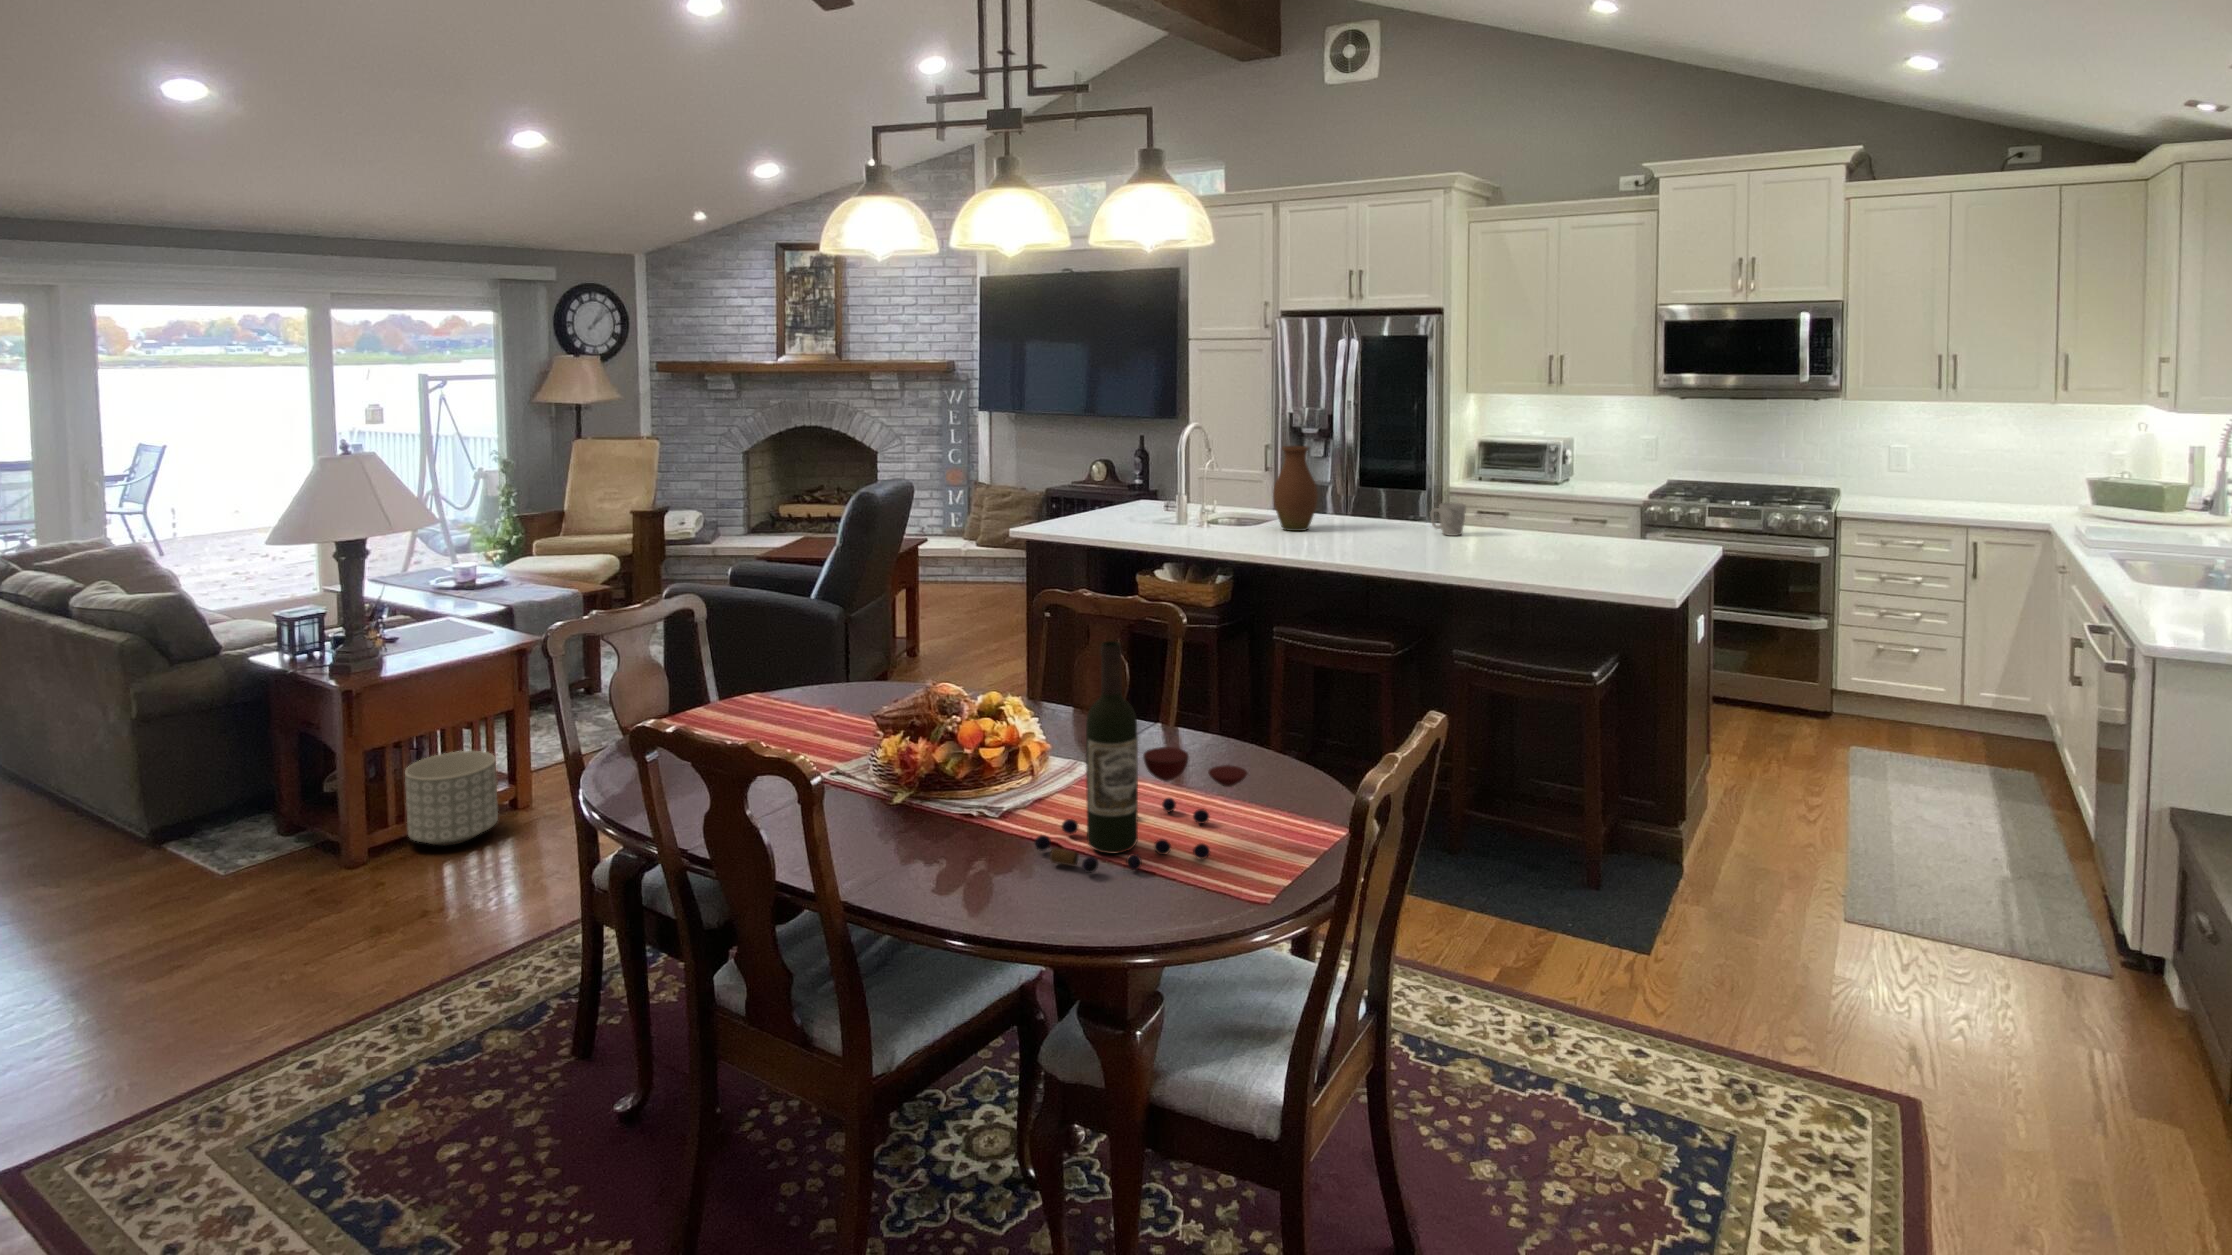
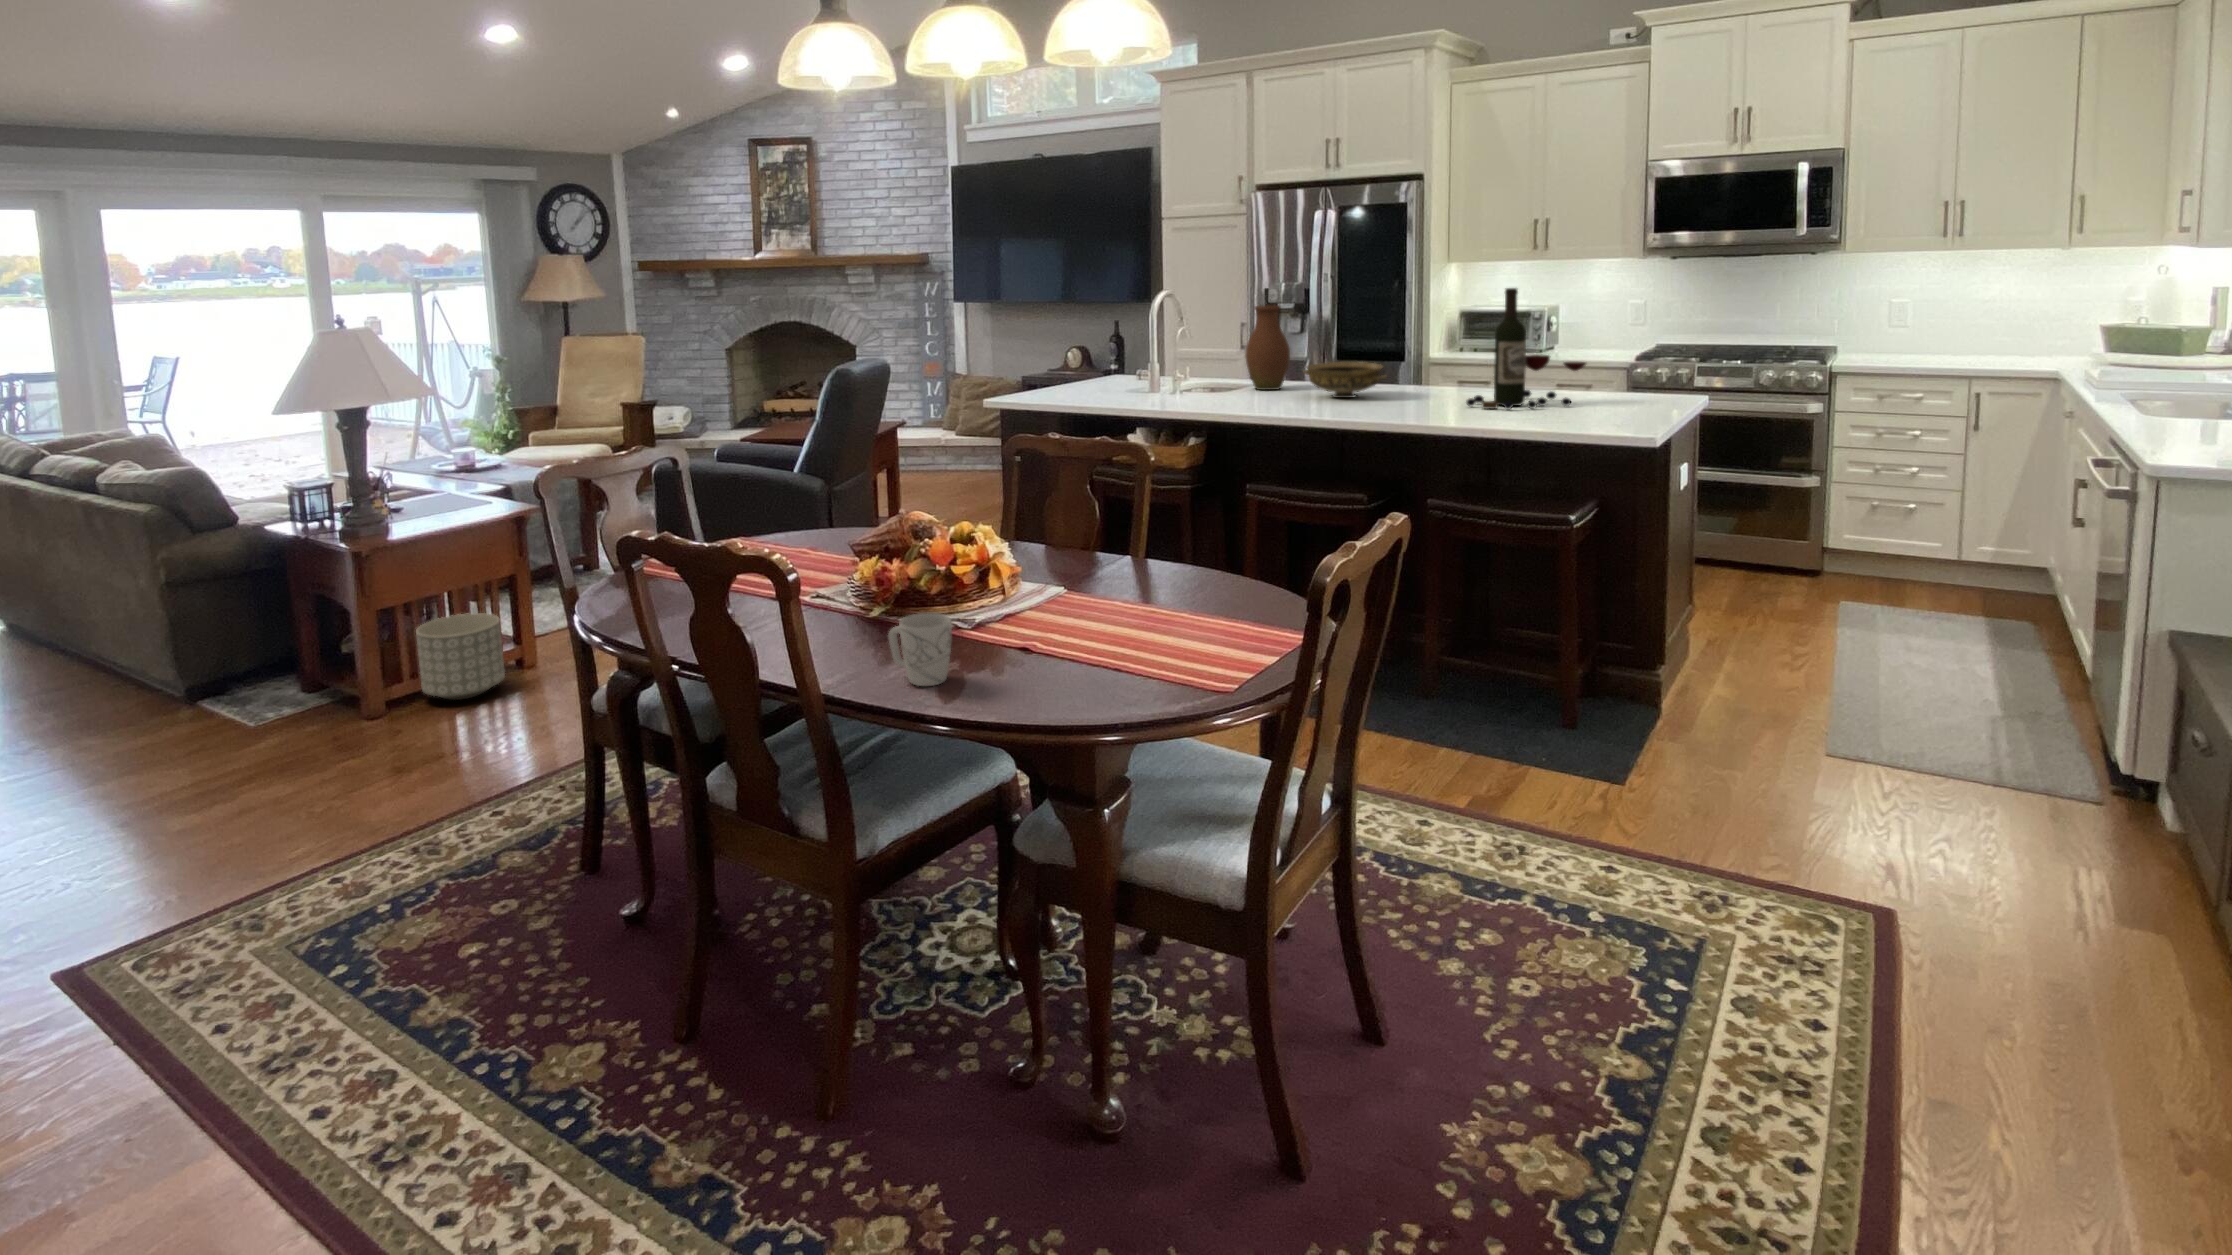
mug: present [1430,502,1466,536] -> present [888,613,952,686]
ceramic bowl: none [1330,506,1415,544] -> present [1303,362,1387,398]
wine bottle: present [1034,641,1247,873] -> present [1466,288,1586,409]

